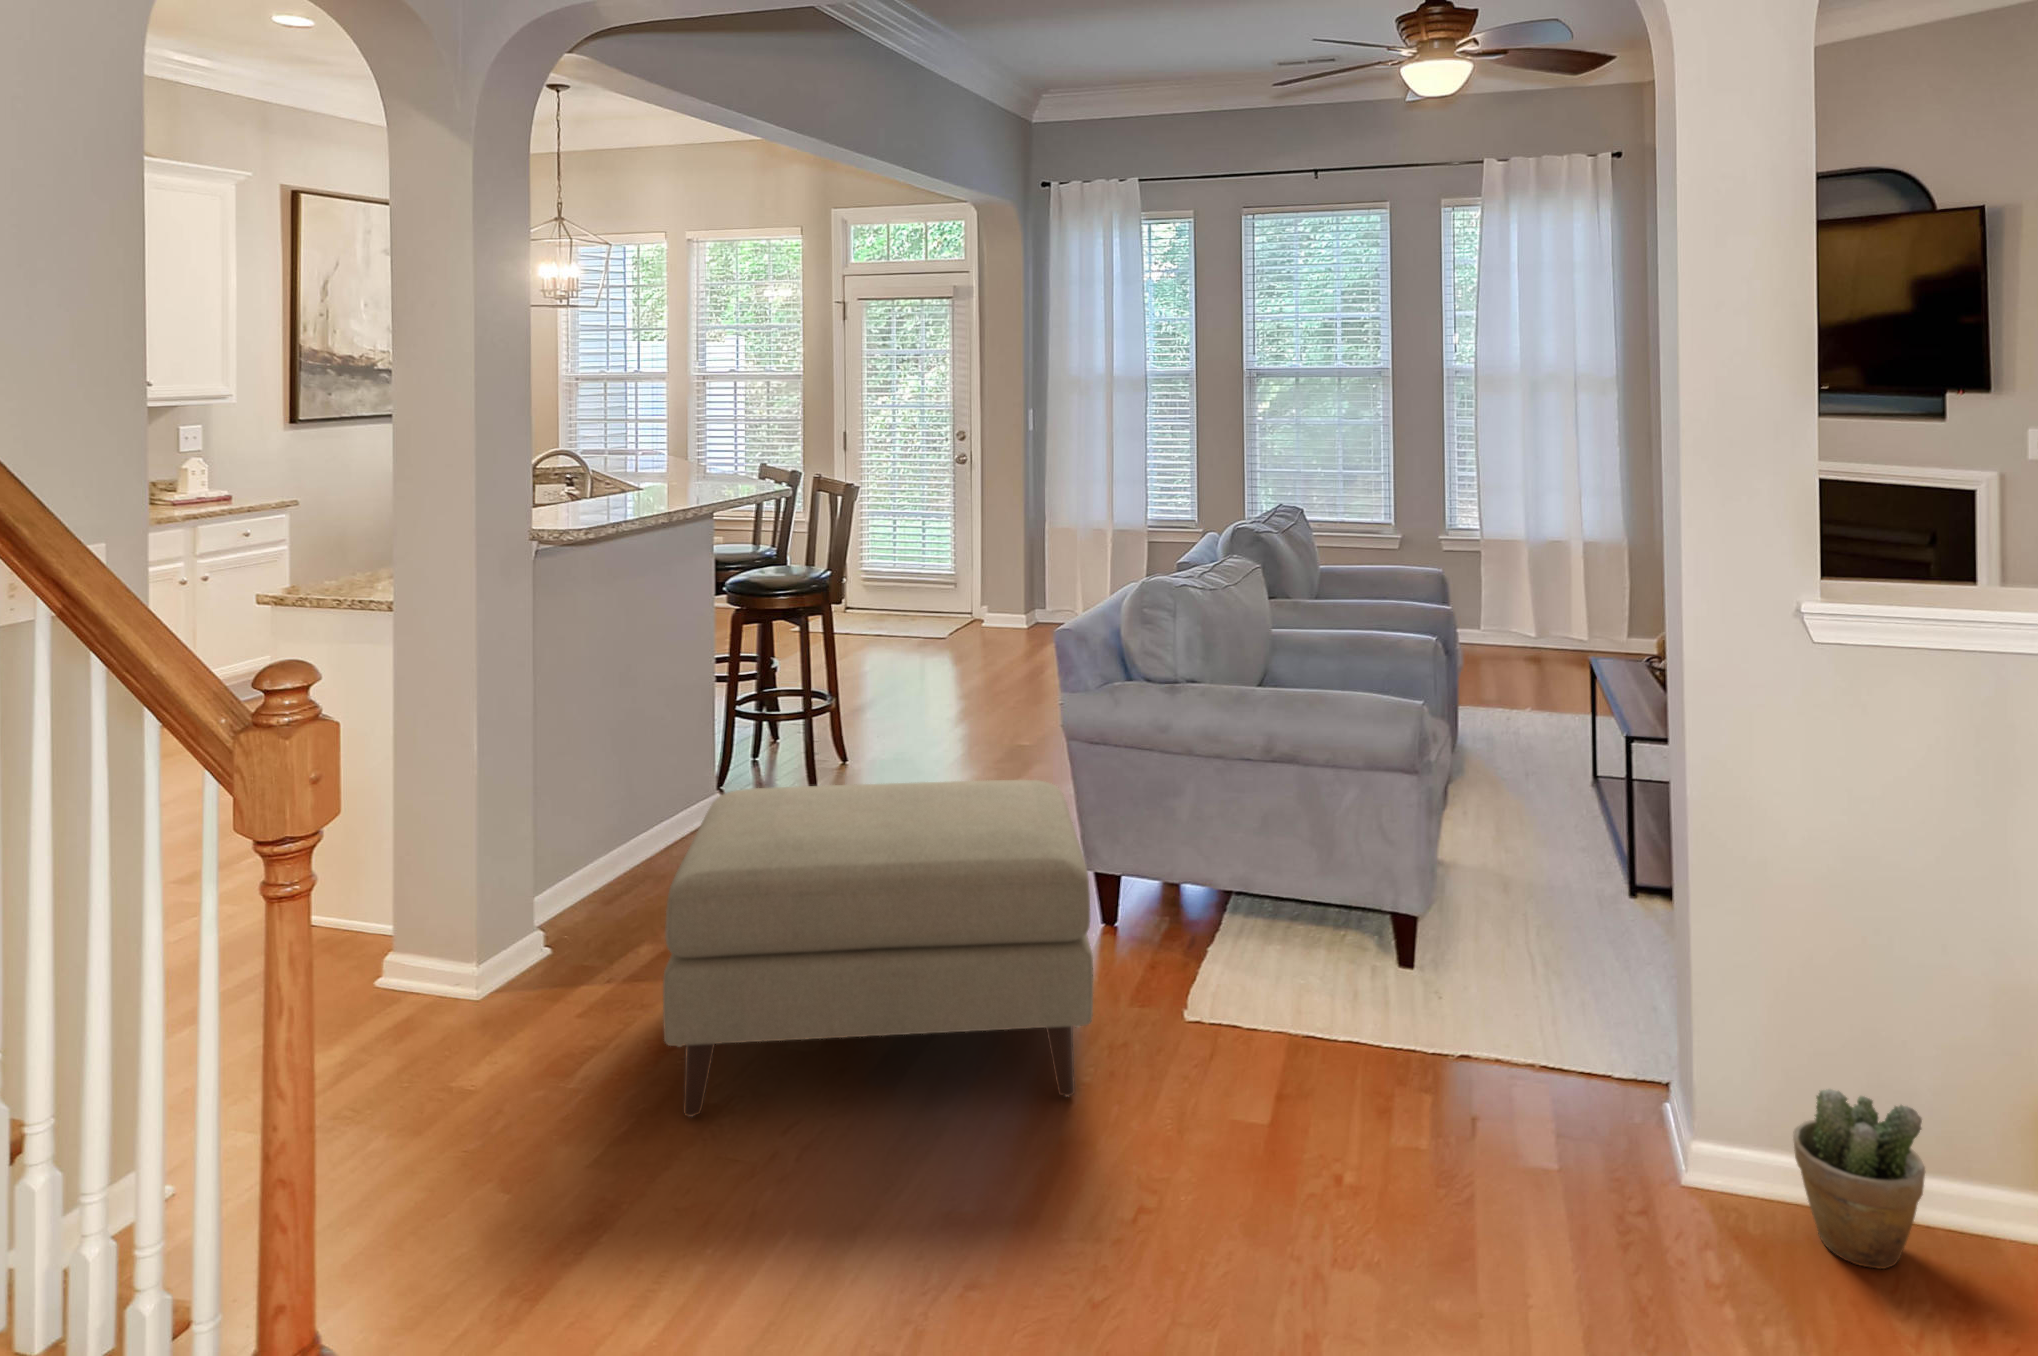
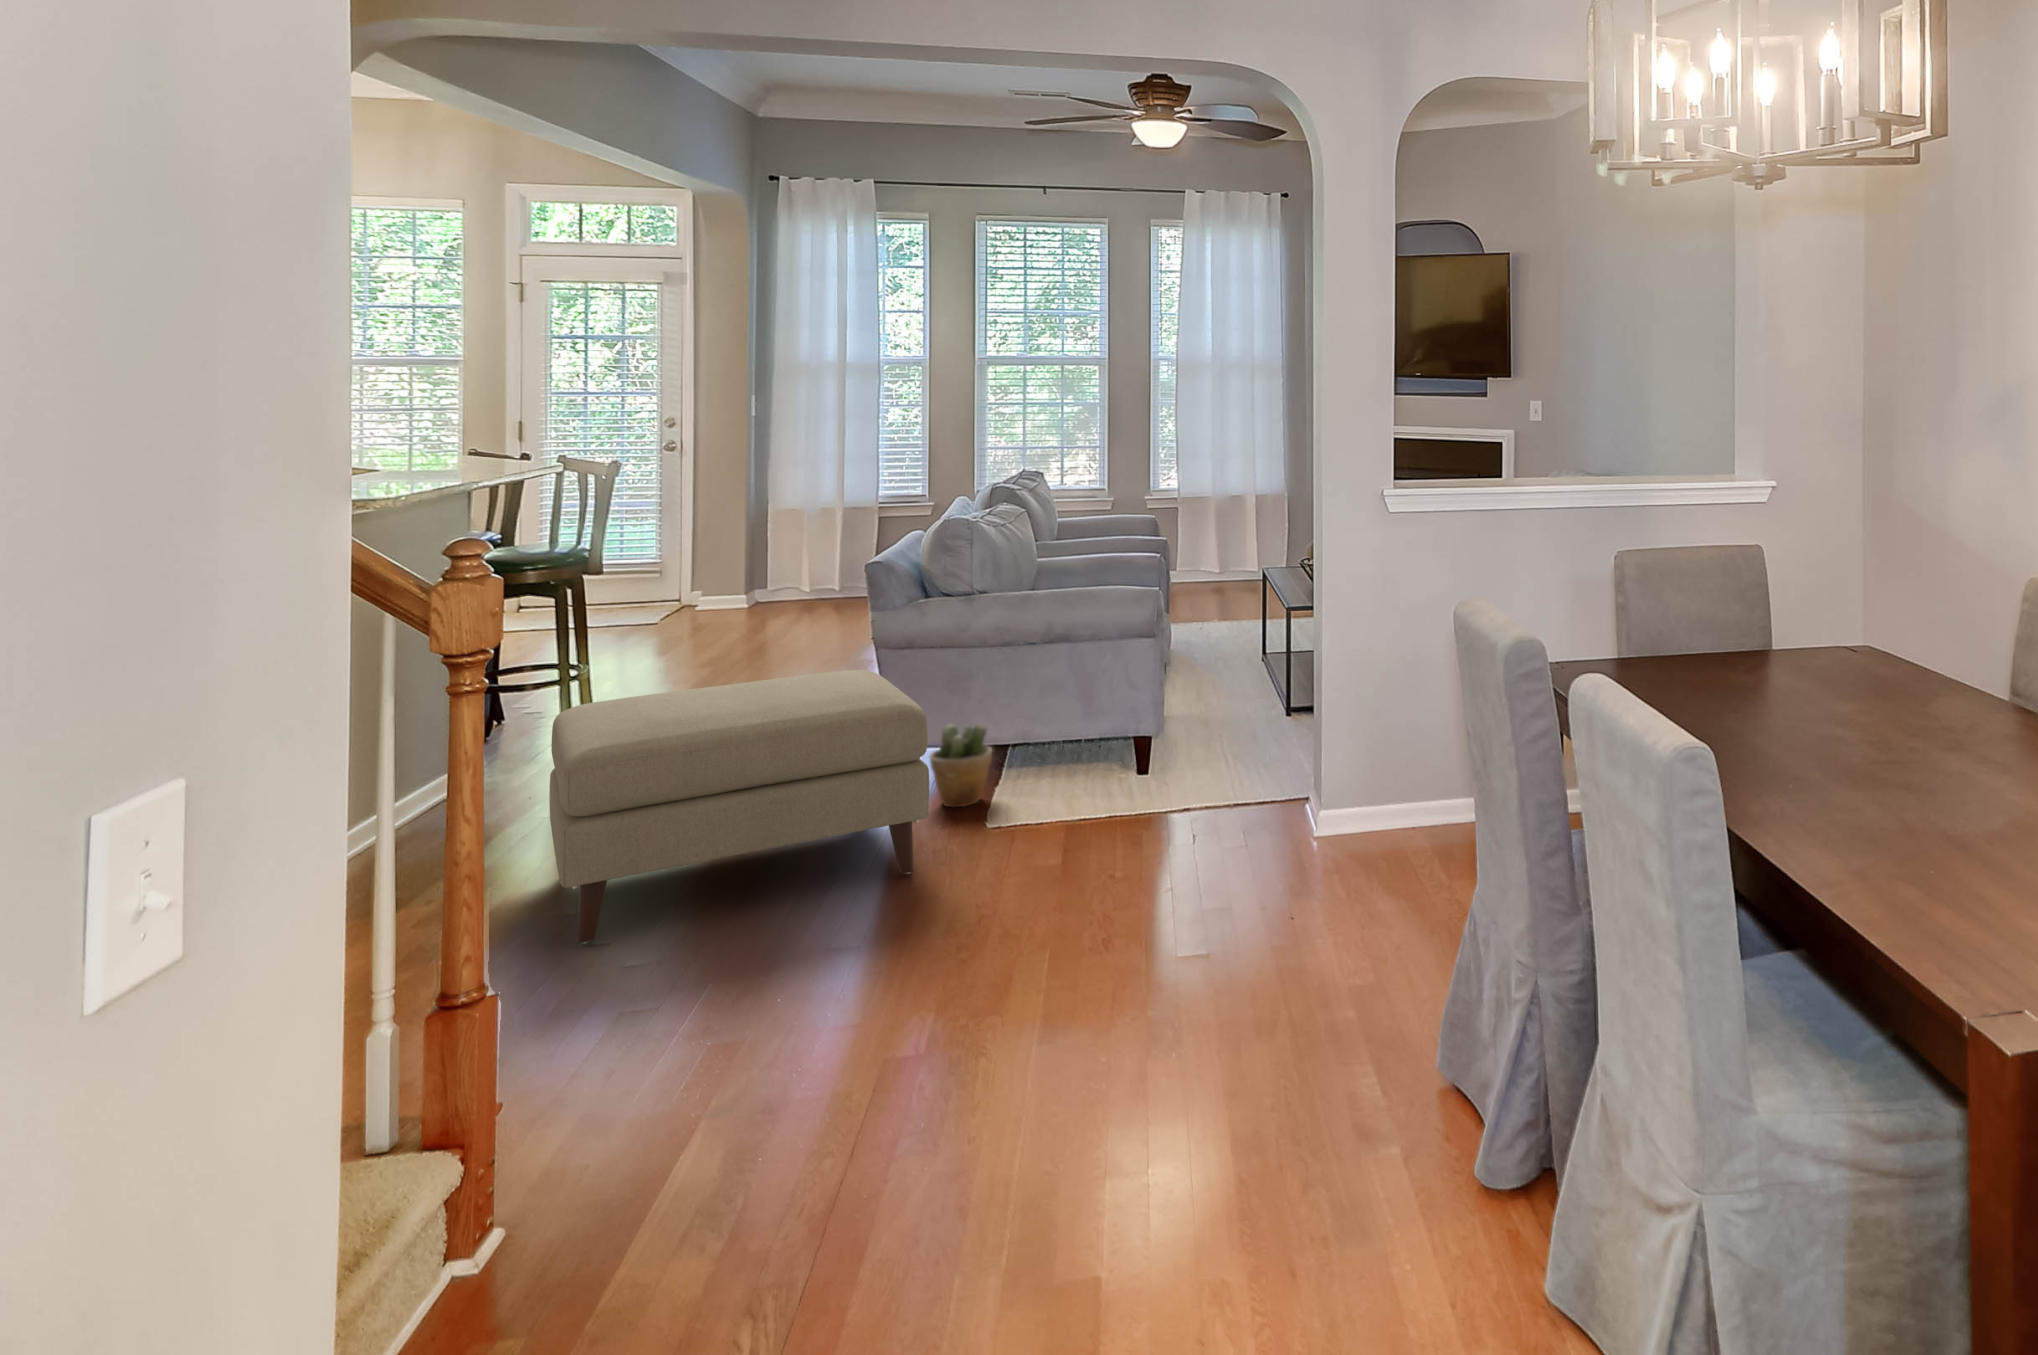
potted plant: present [1793,1089,1925,1269] -> present [929,723,992,807]

